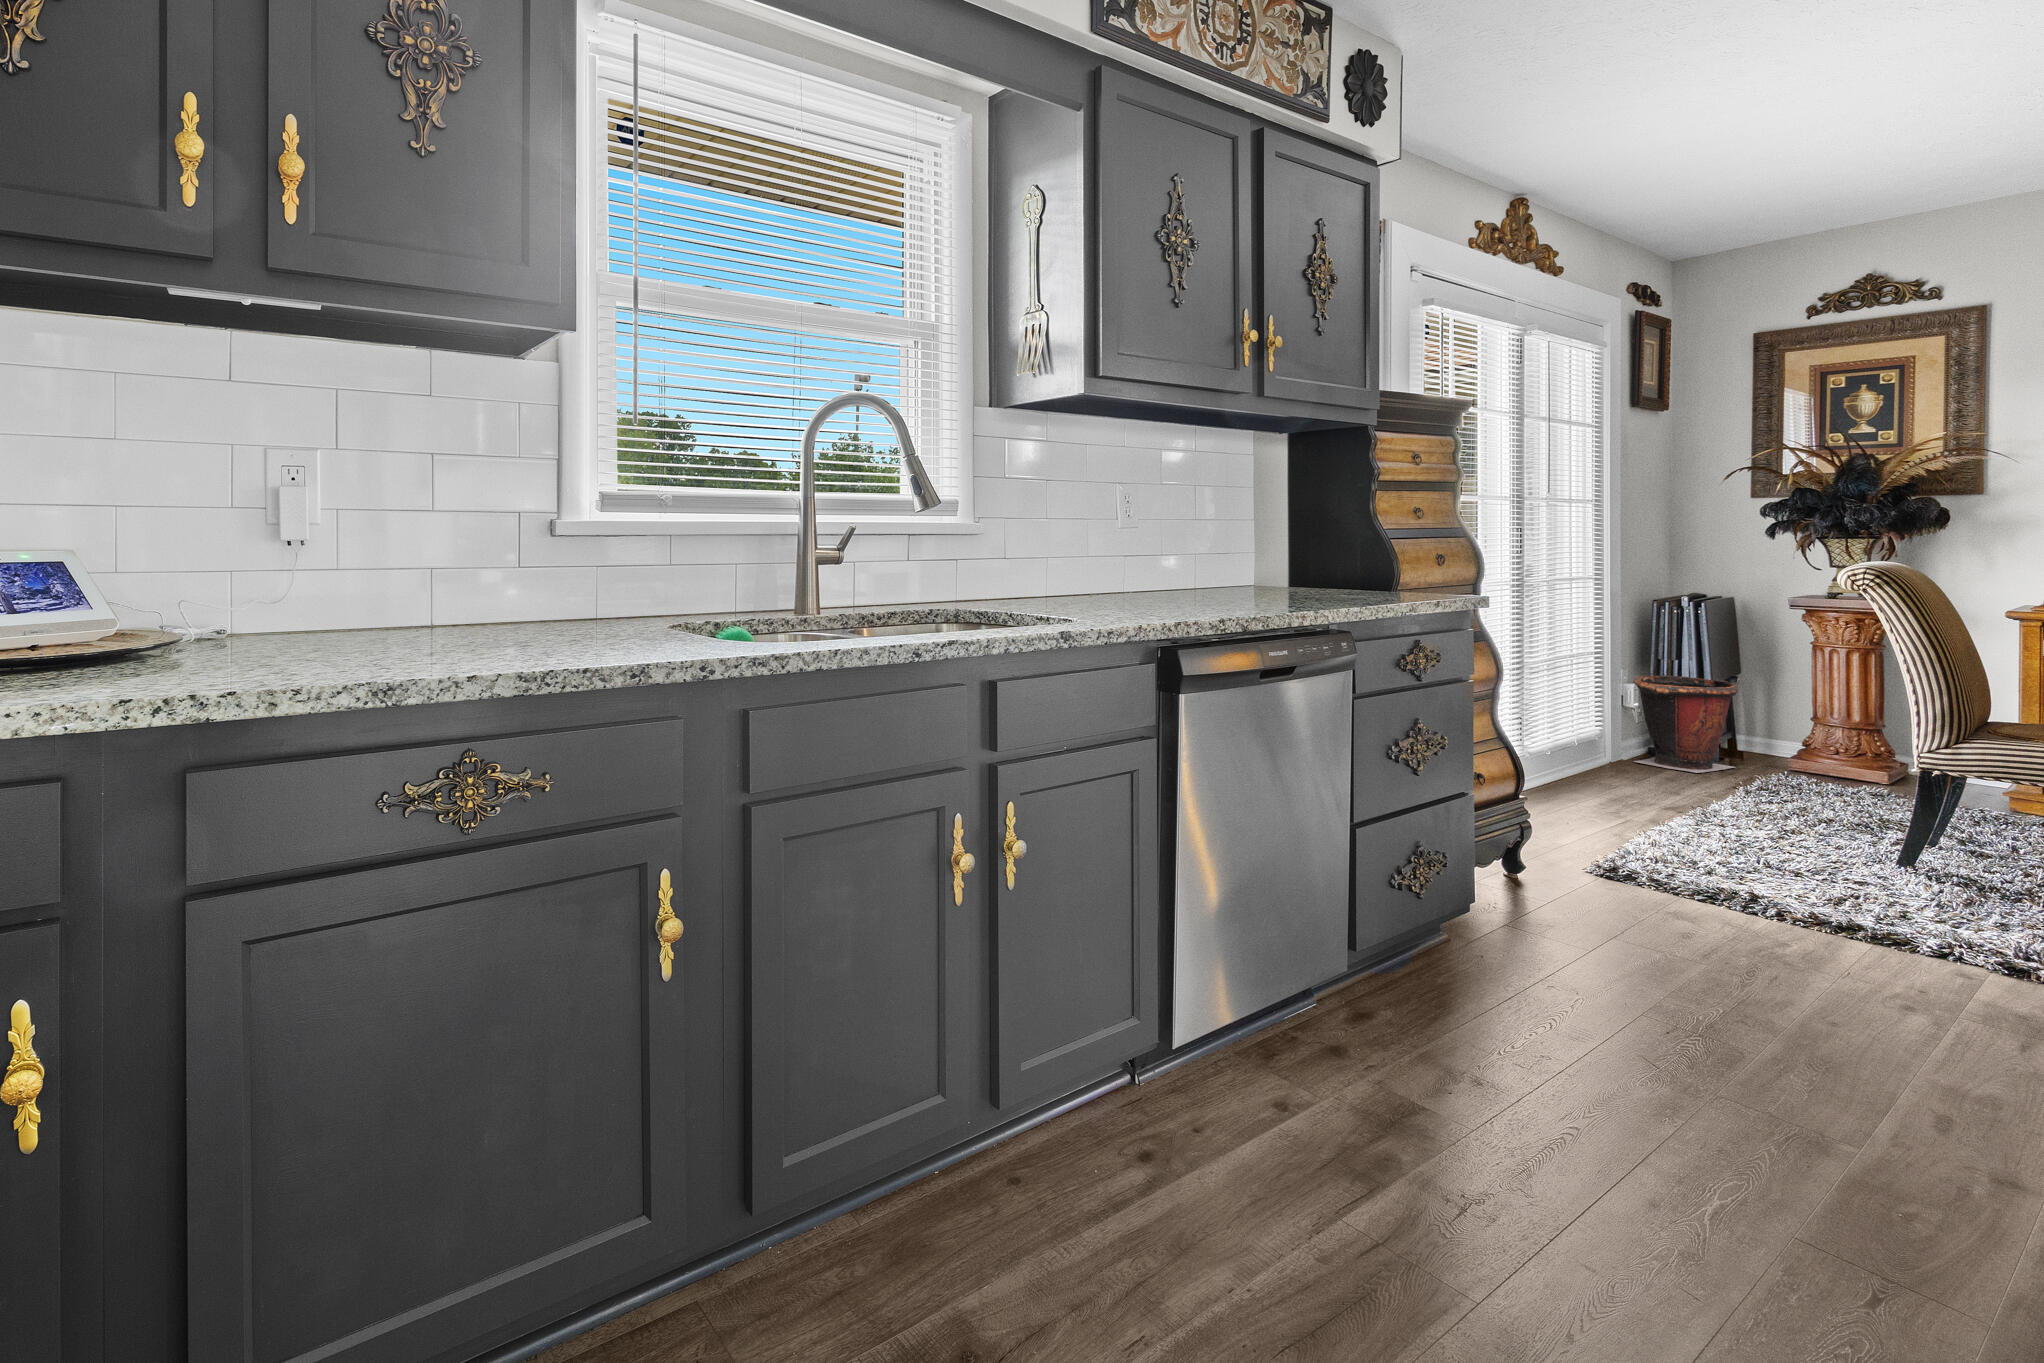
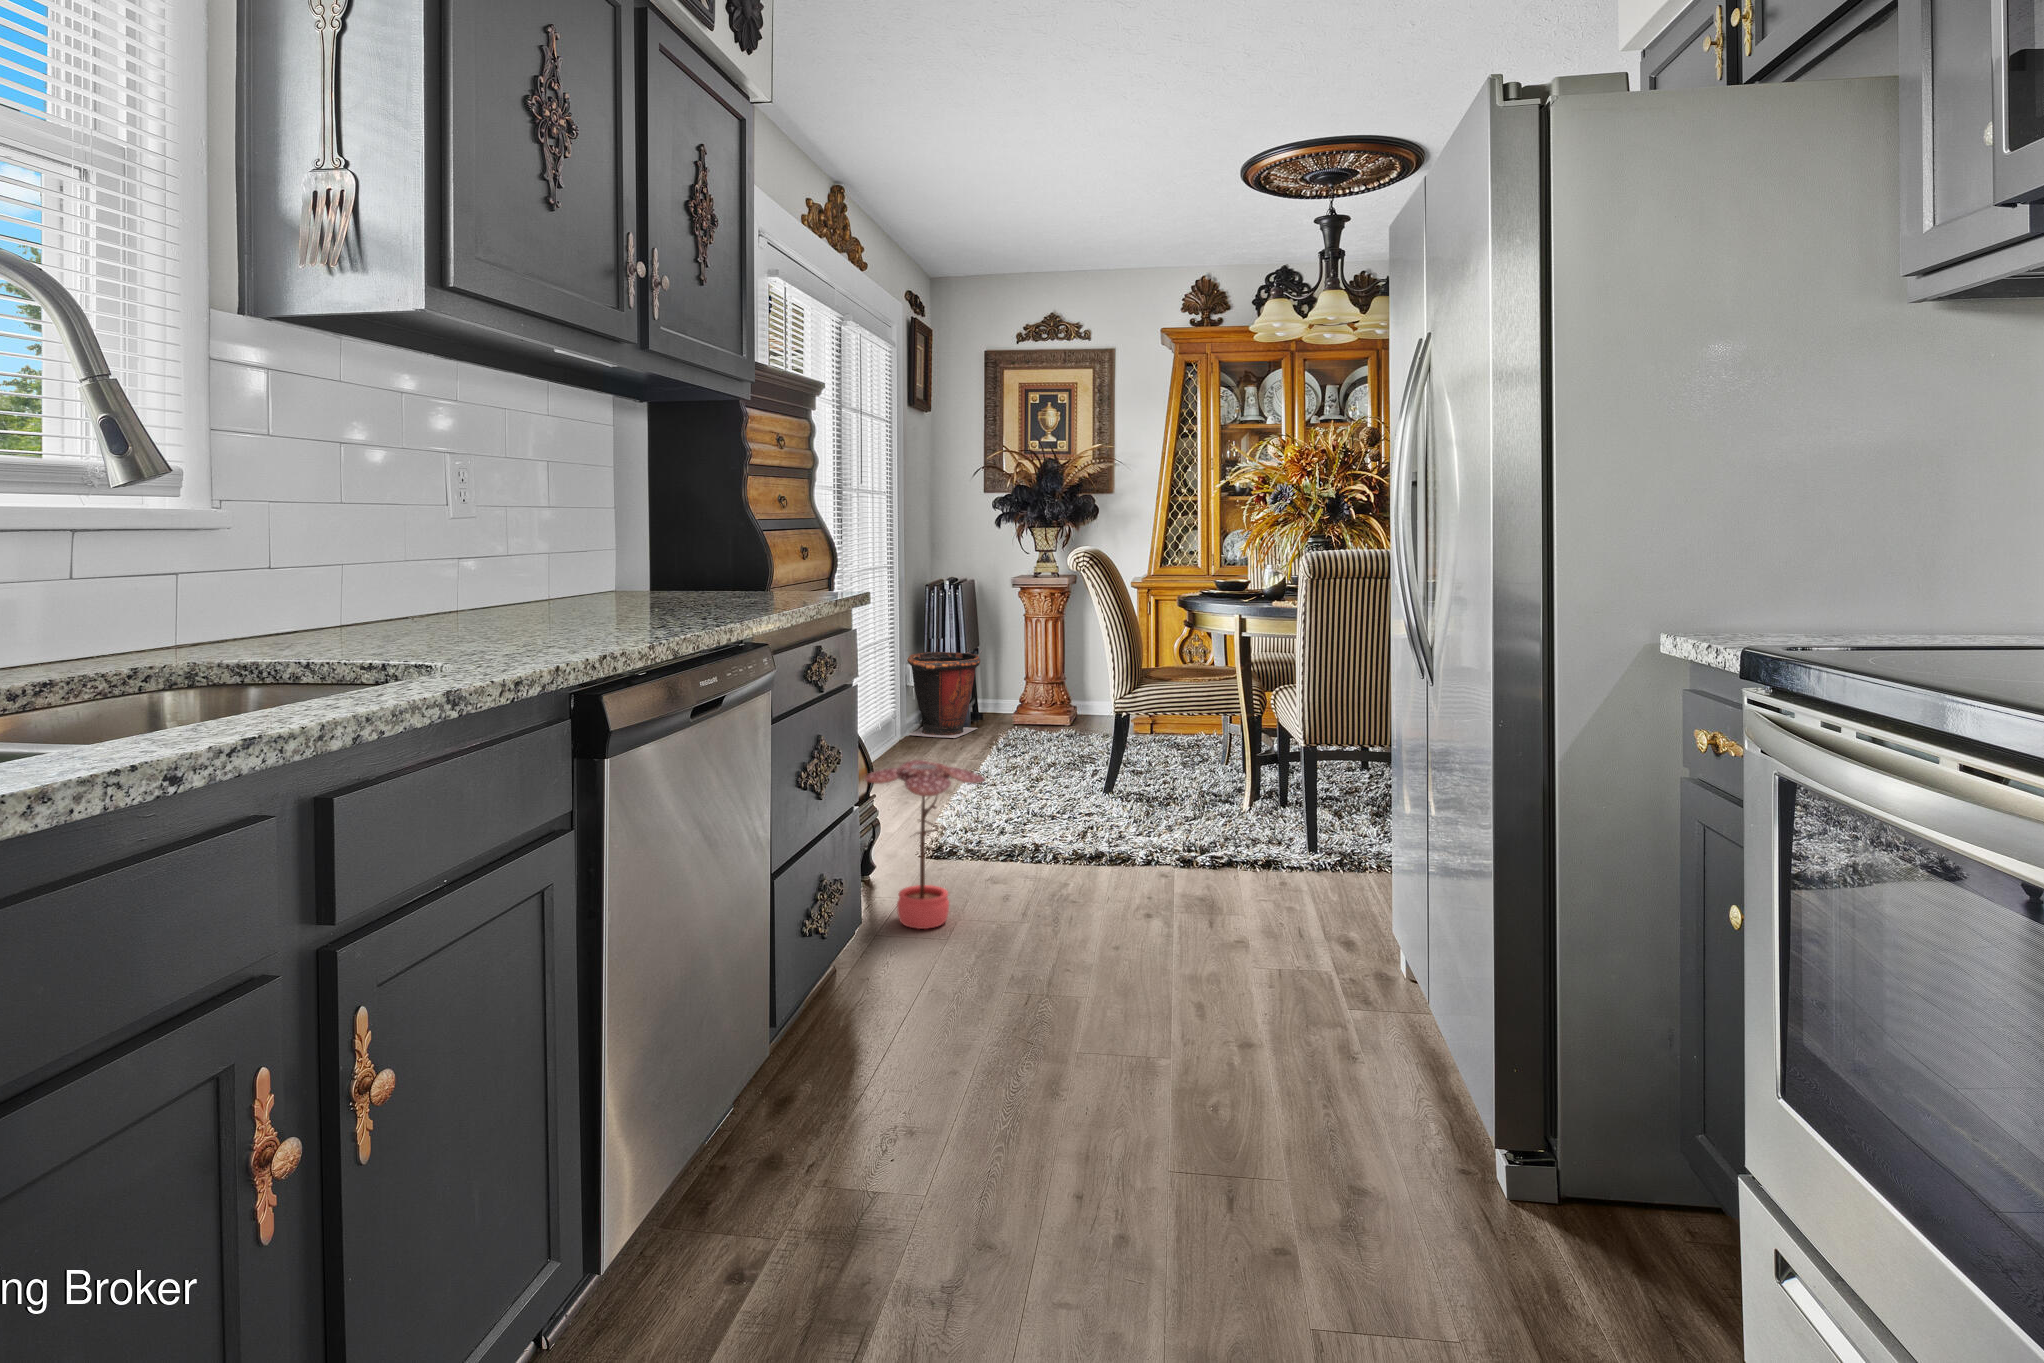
potted plant: none [1497,767,1644,932] -> present [865,760,985,929]

